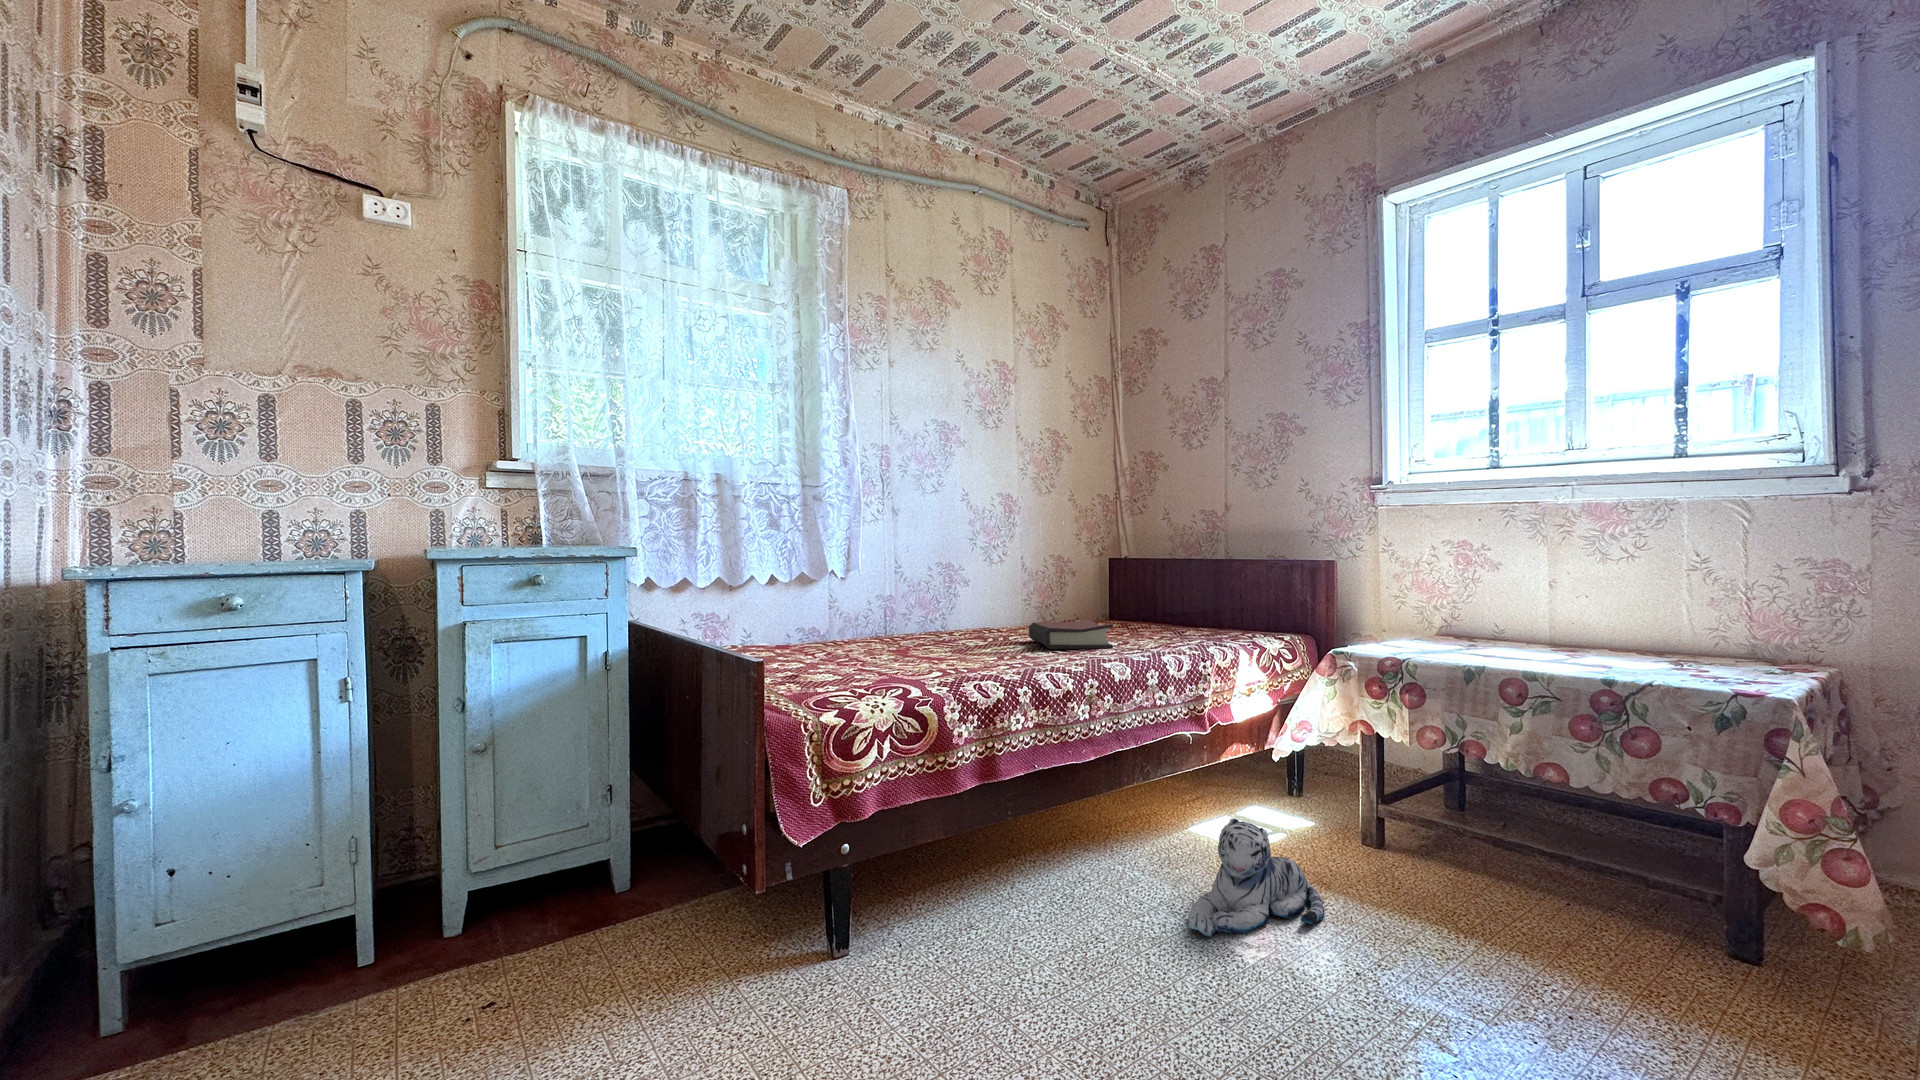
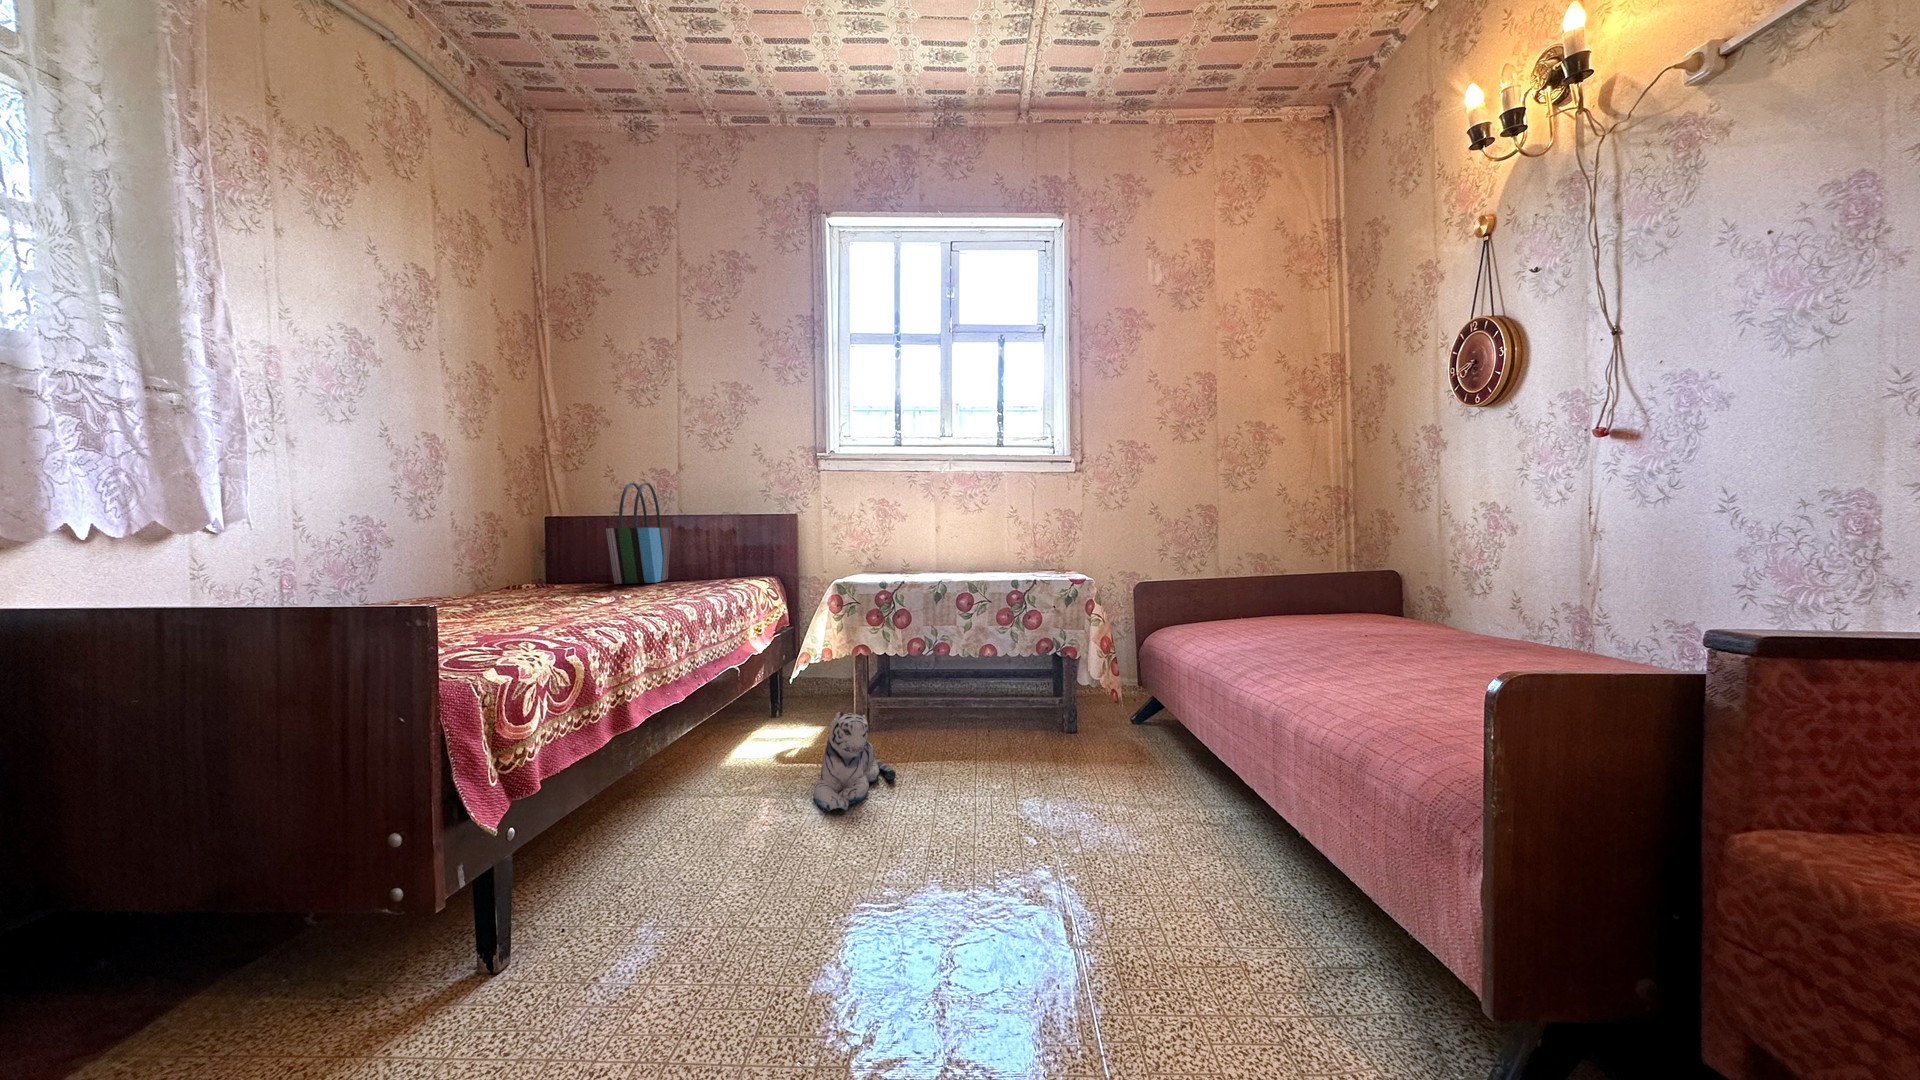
tote bag: none [1126,531,1209,634] -> present [606,482,671,584]
hardback book: present [1029,620,1113,649] -> none [511,571,632,602]

